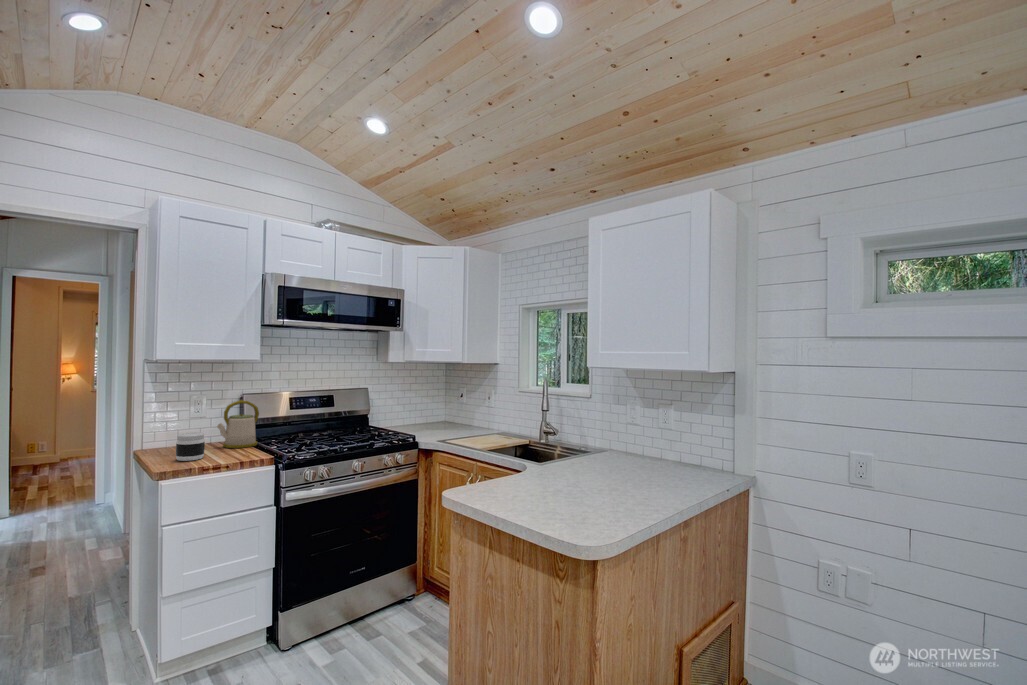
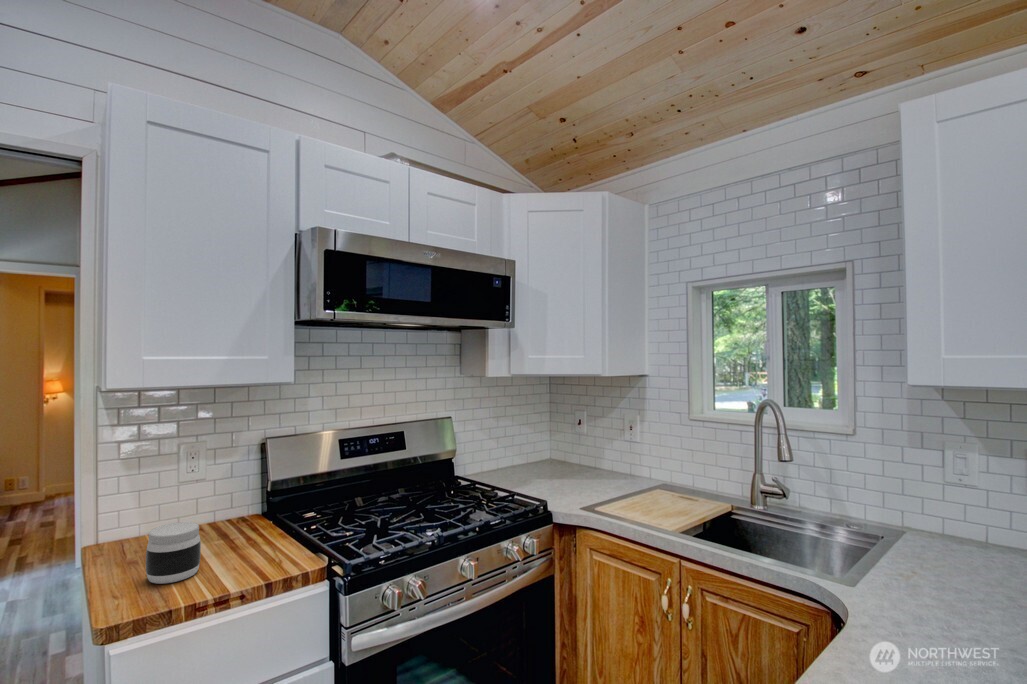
kettle: present [217,400,259,448] -> none [224,452,295,539]

